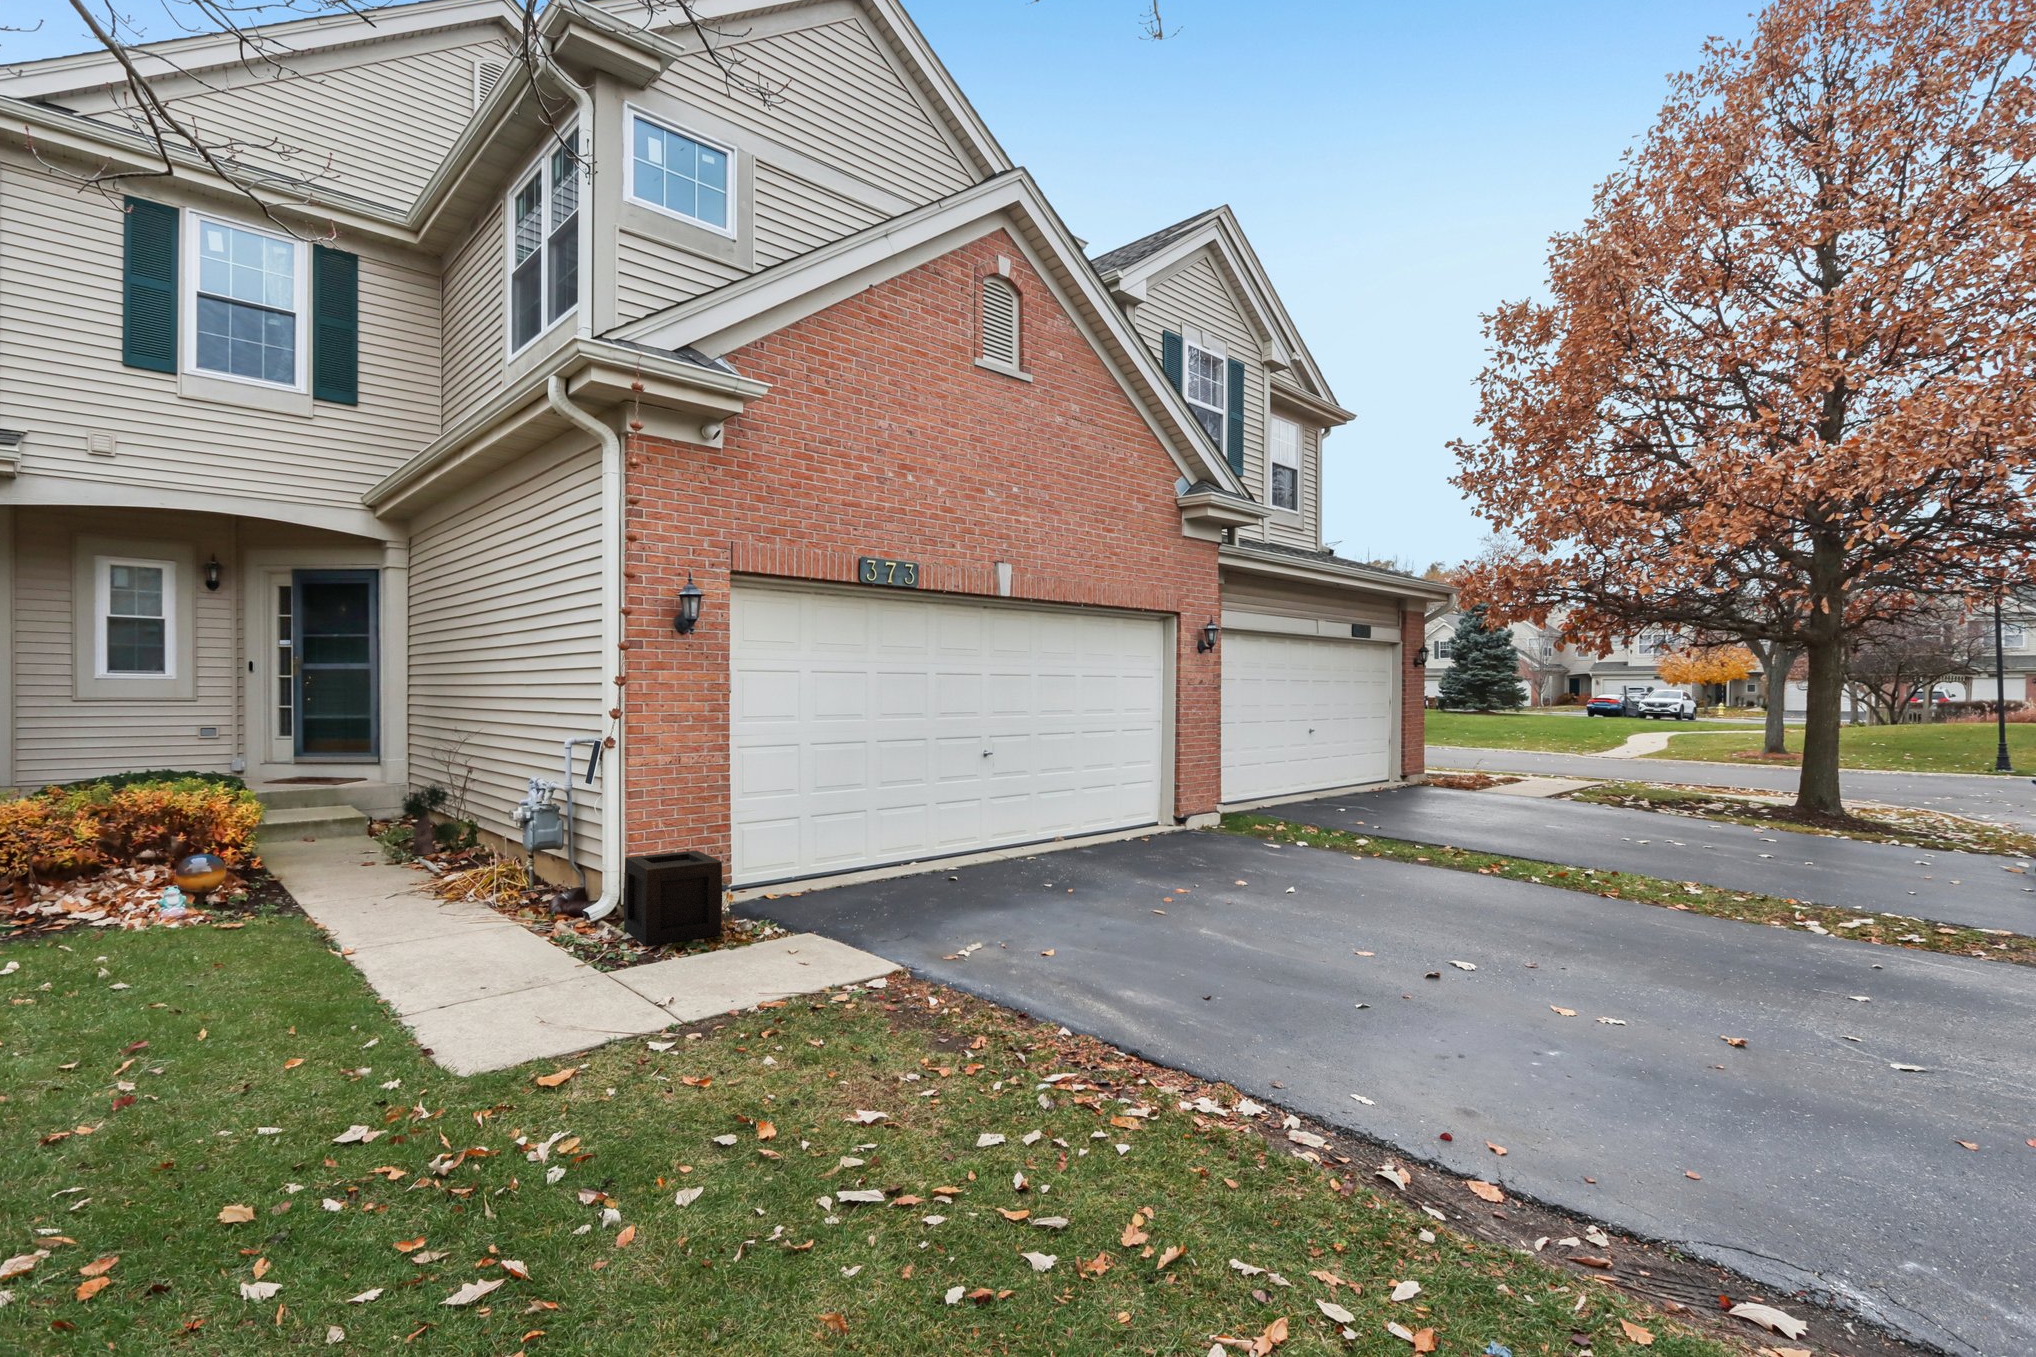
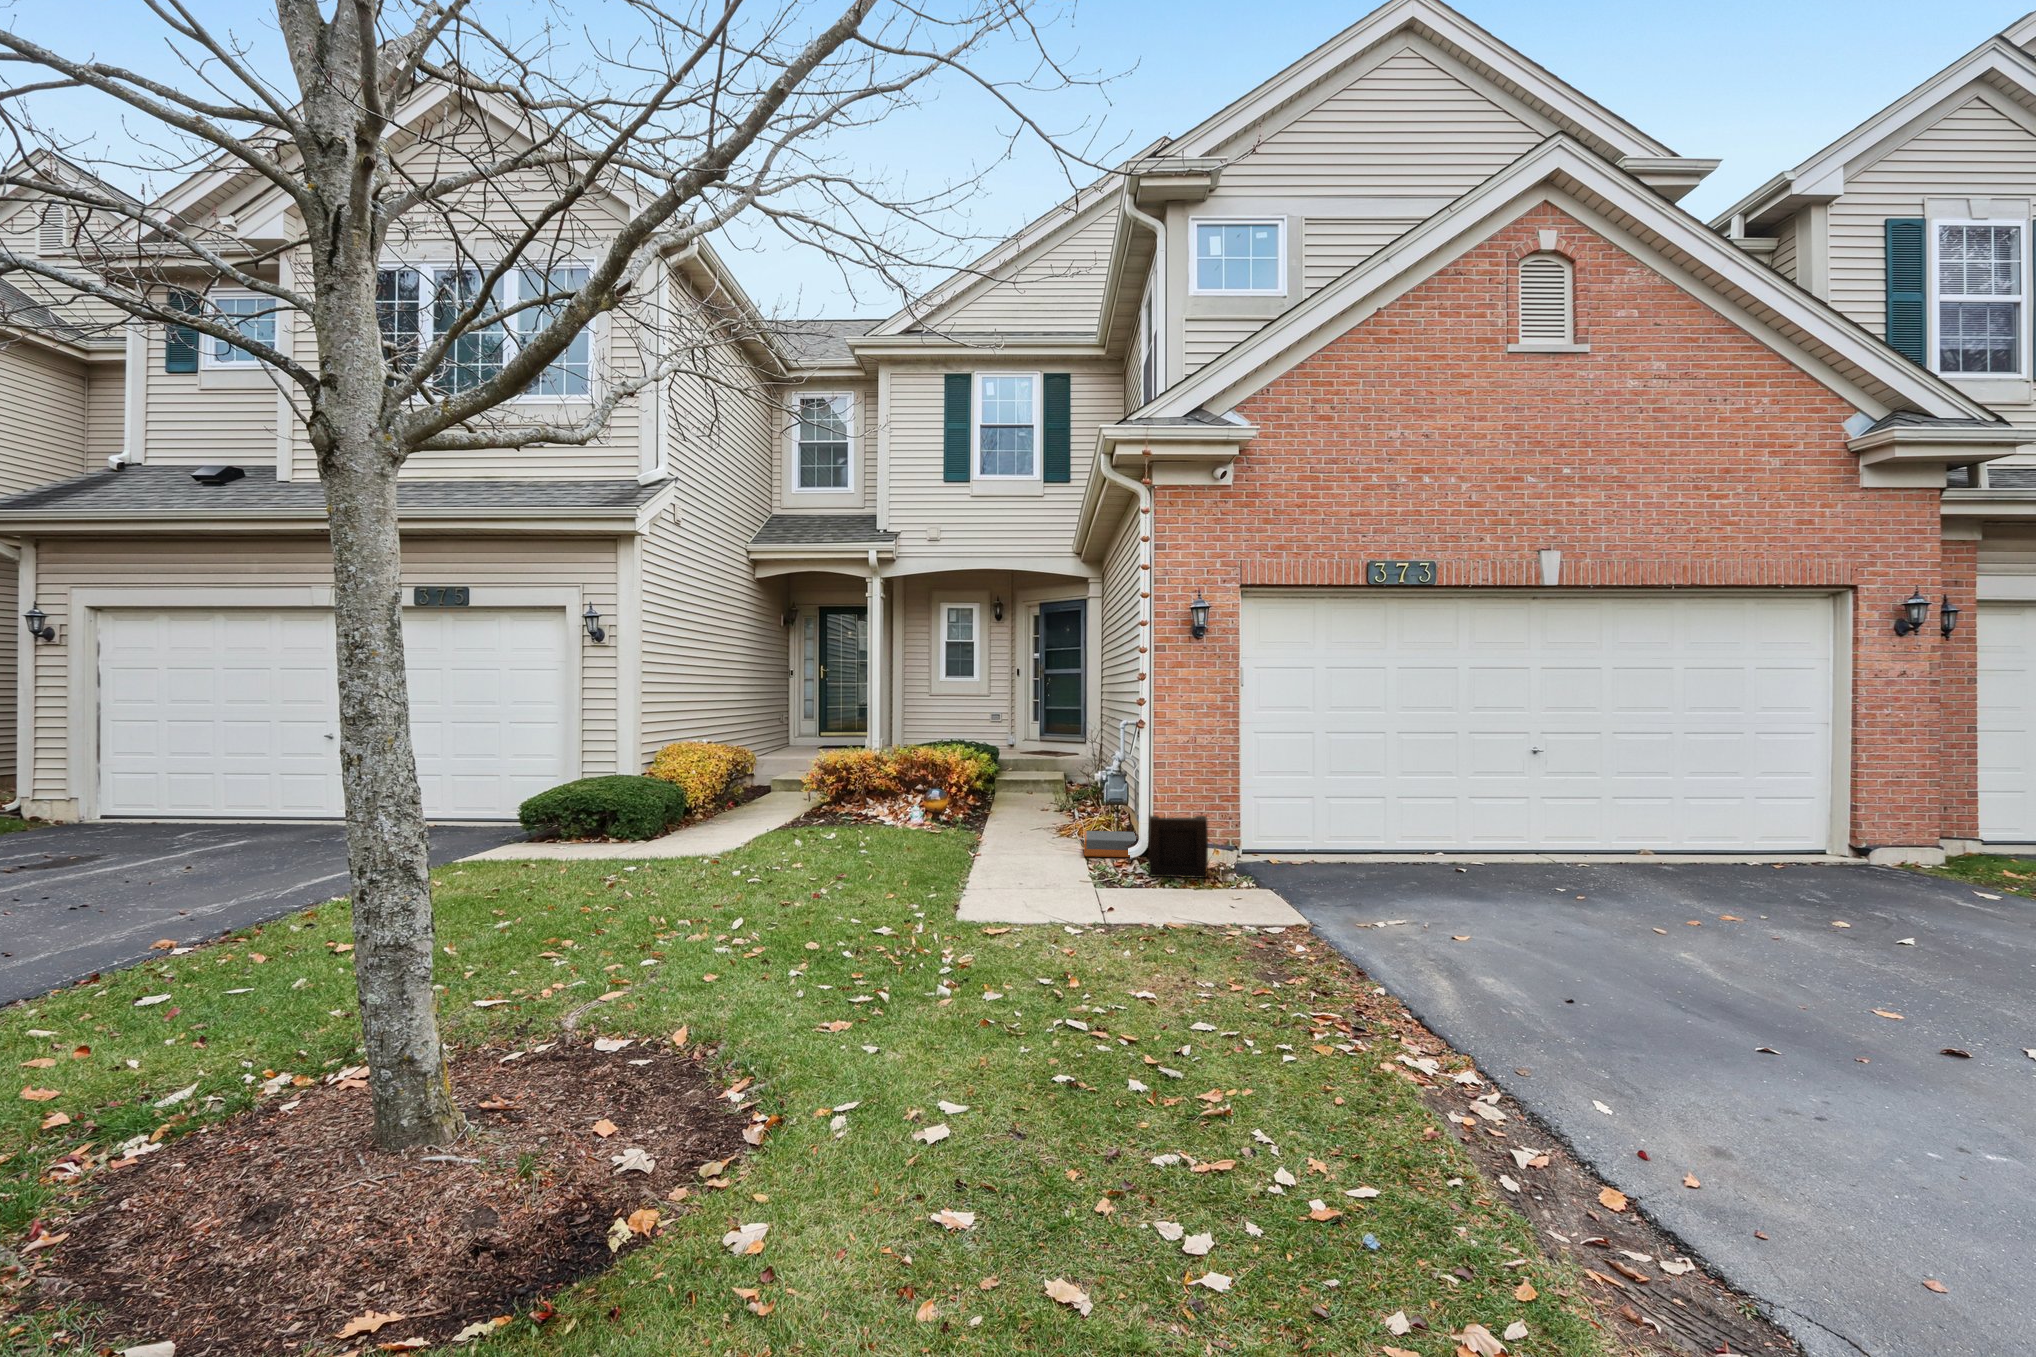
potted plant: present [402,784,459,855] -> none [1073,753,1113,806]
storage box: none [502,887,597,932] -> present [1084,831,1137,857]

